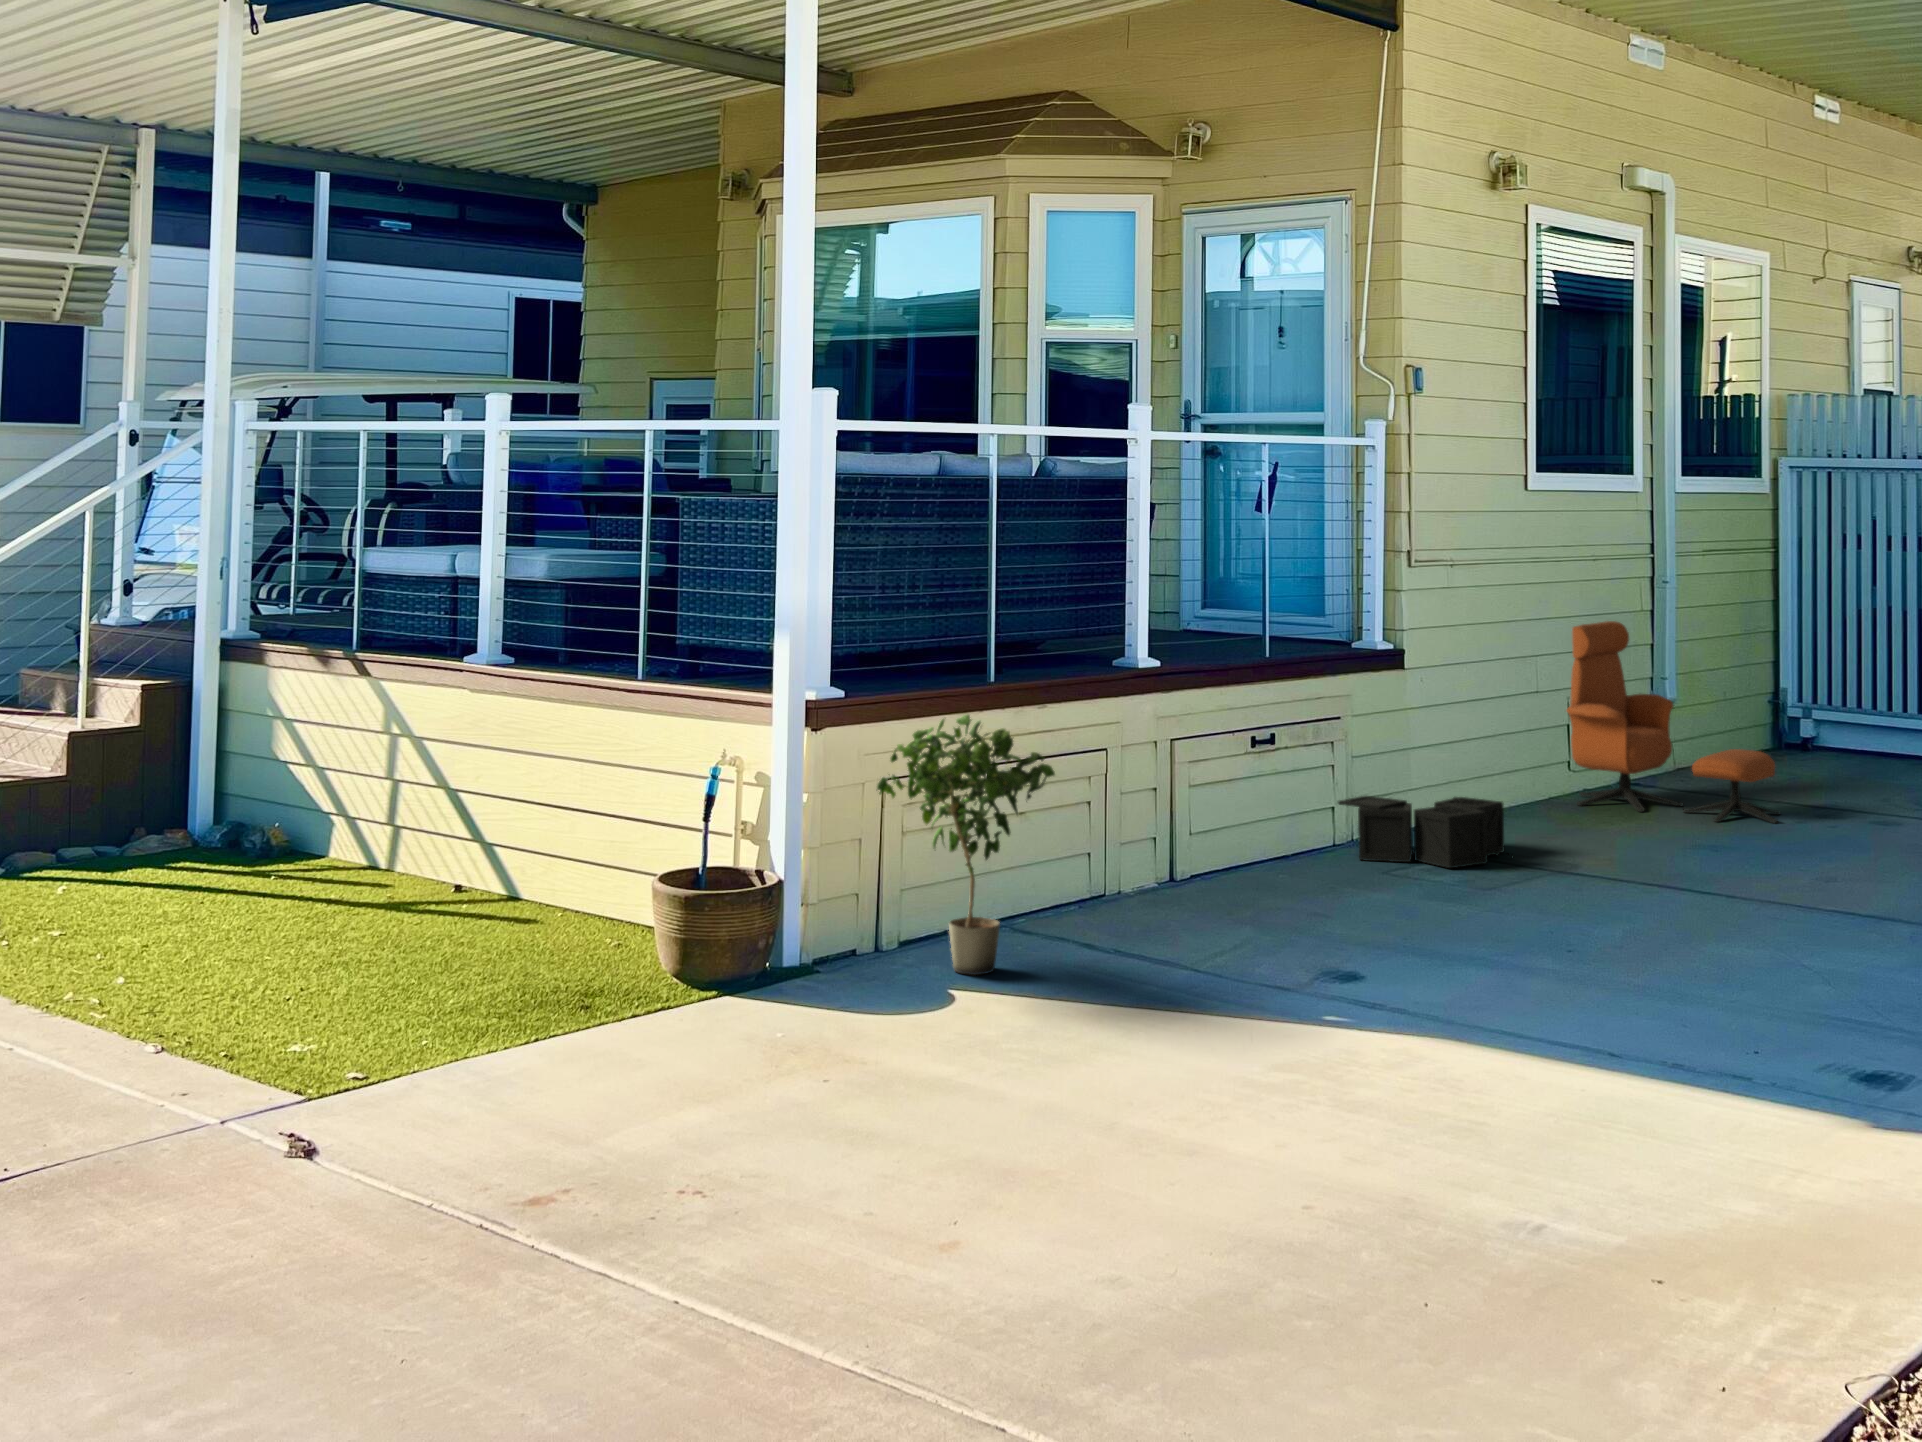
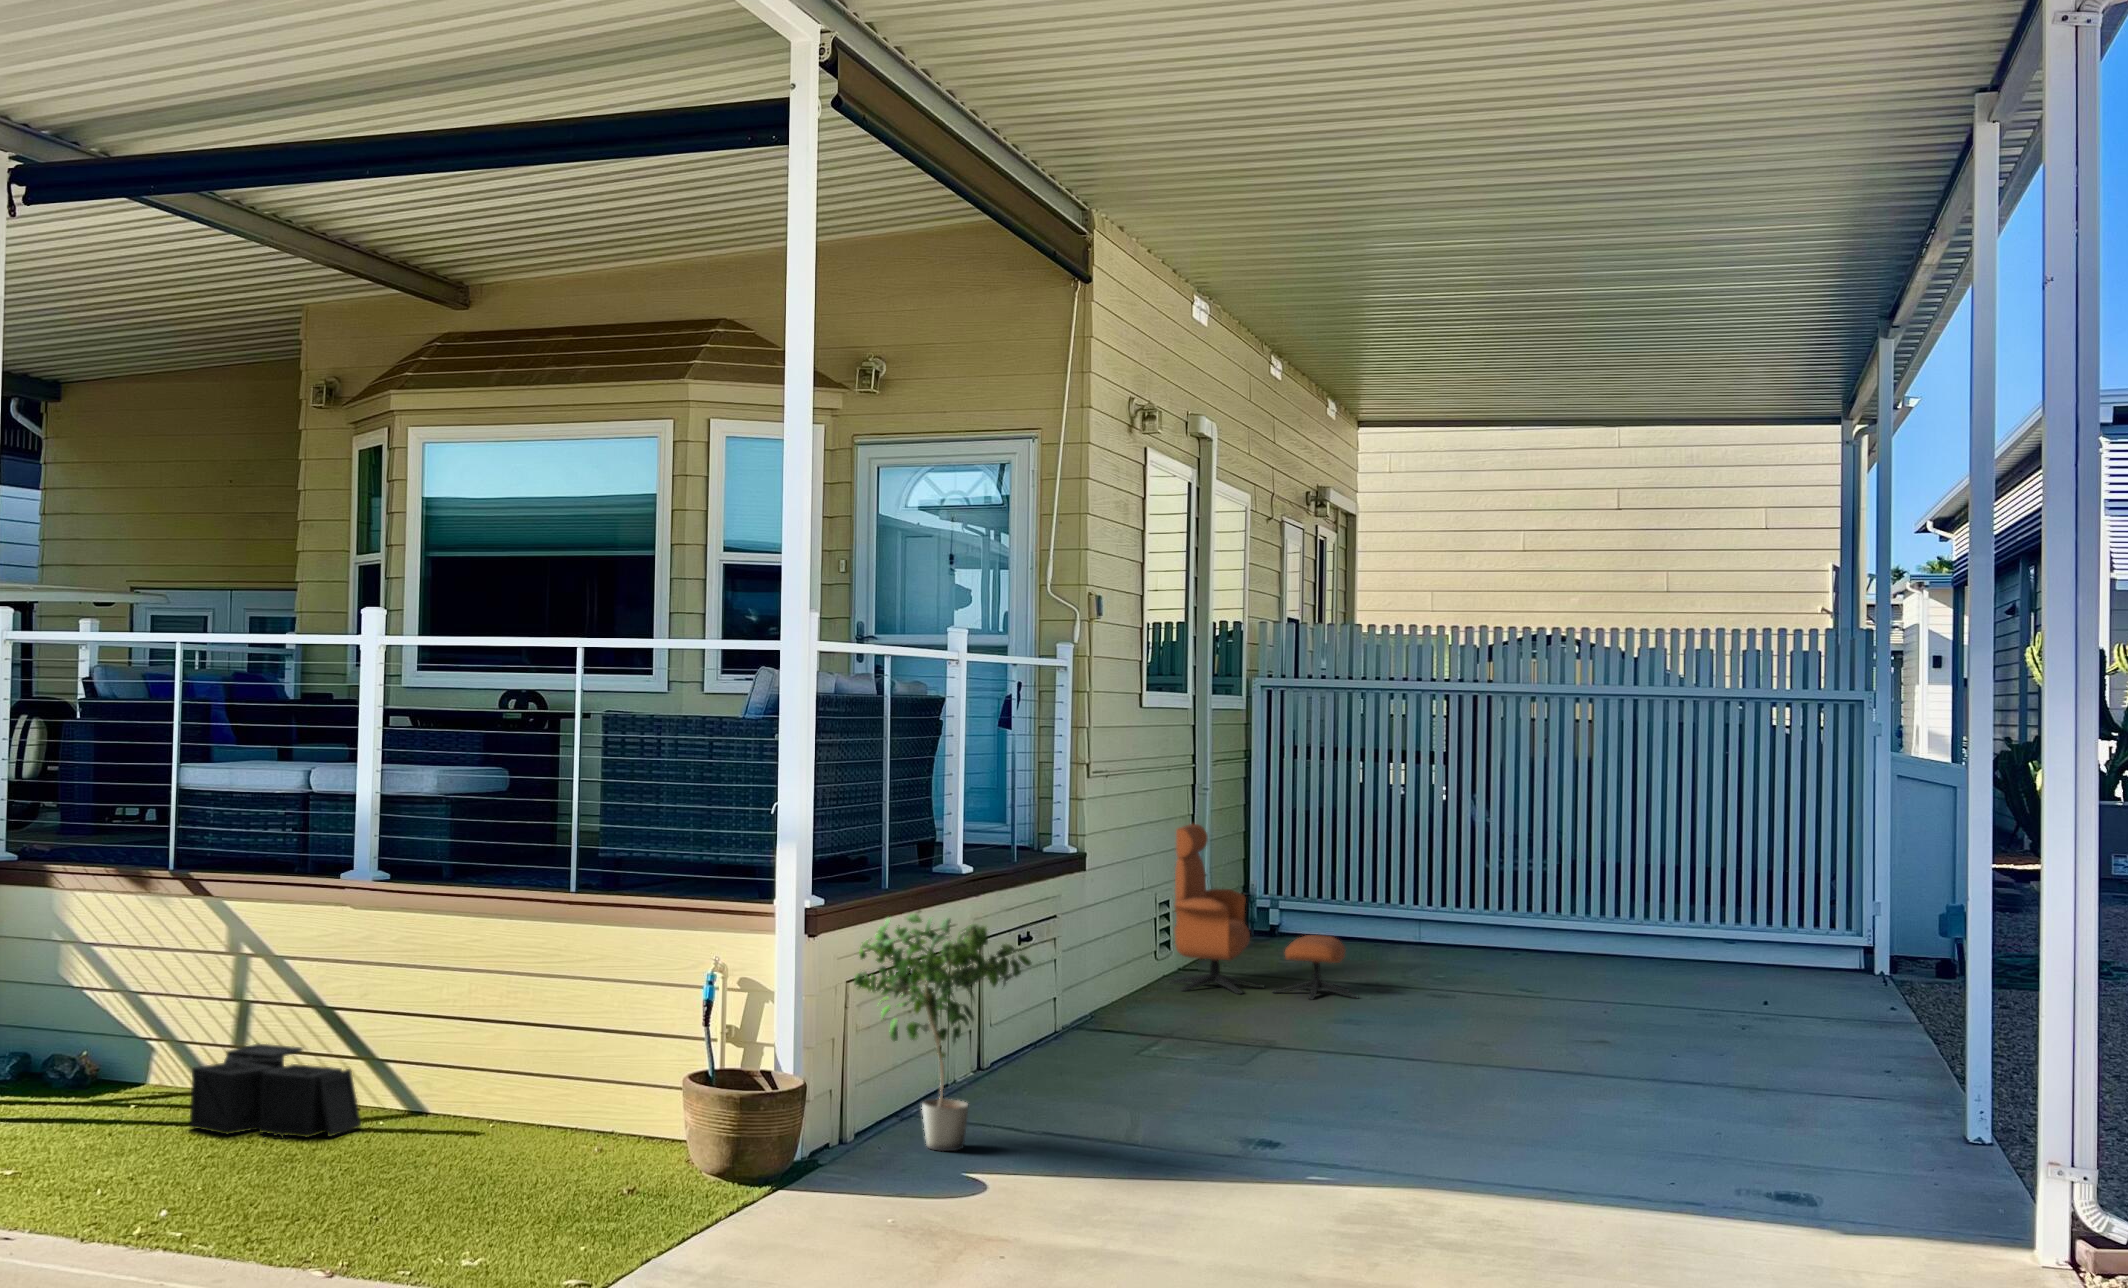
storage bin: present [1338,796,1513,868] -> present [190,1044,361,1137]

